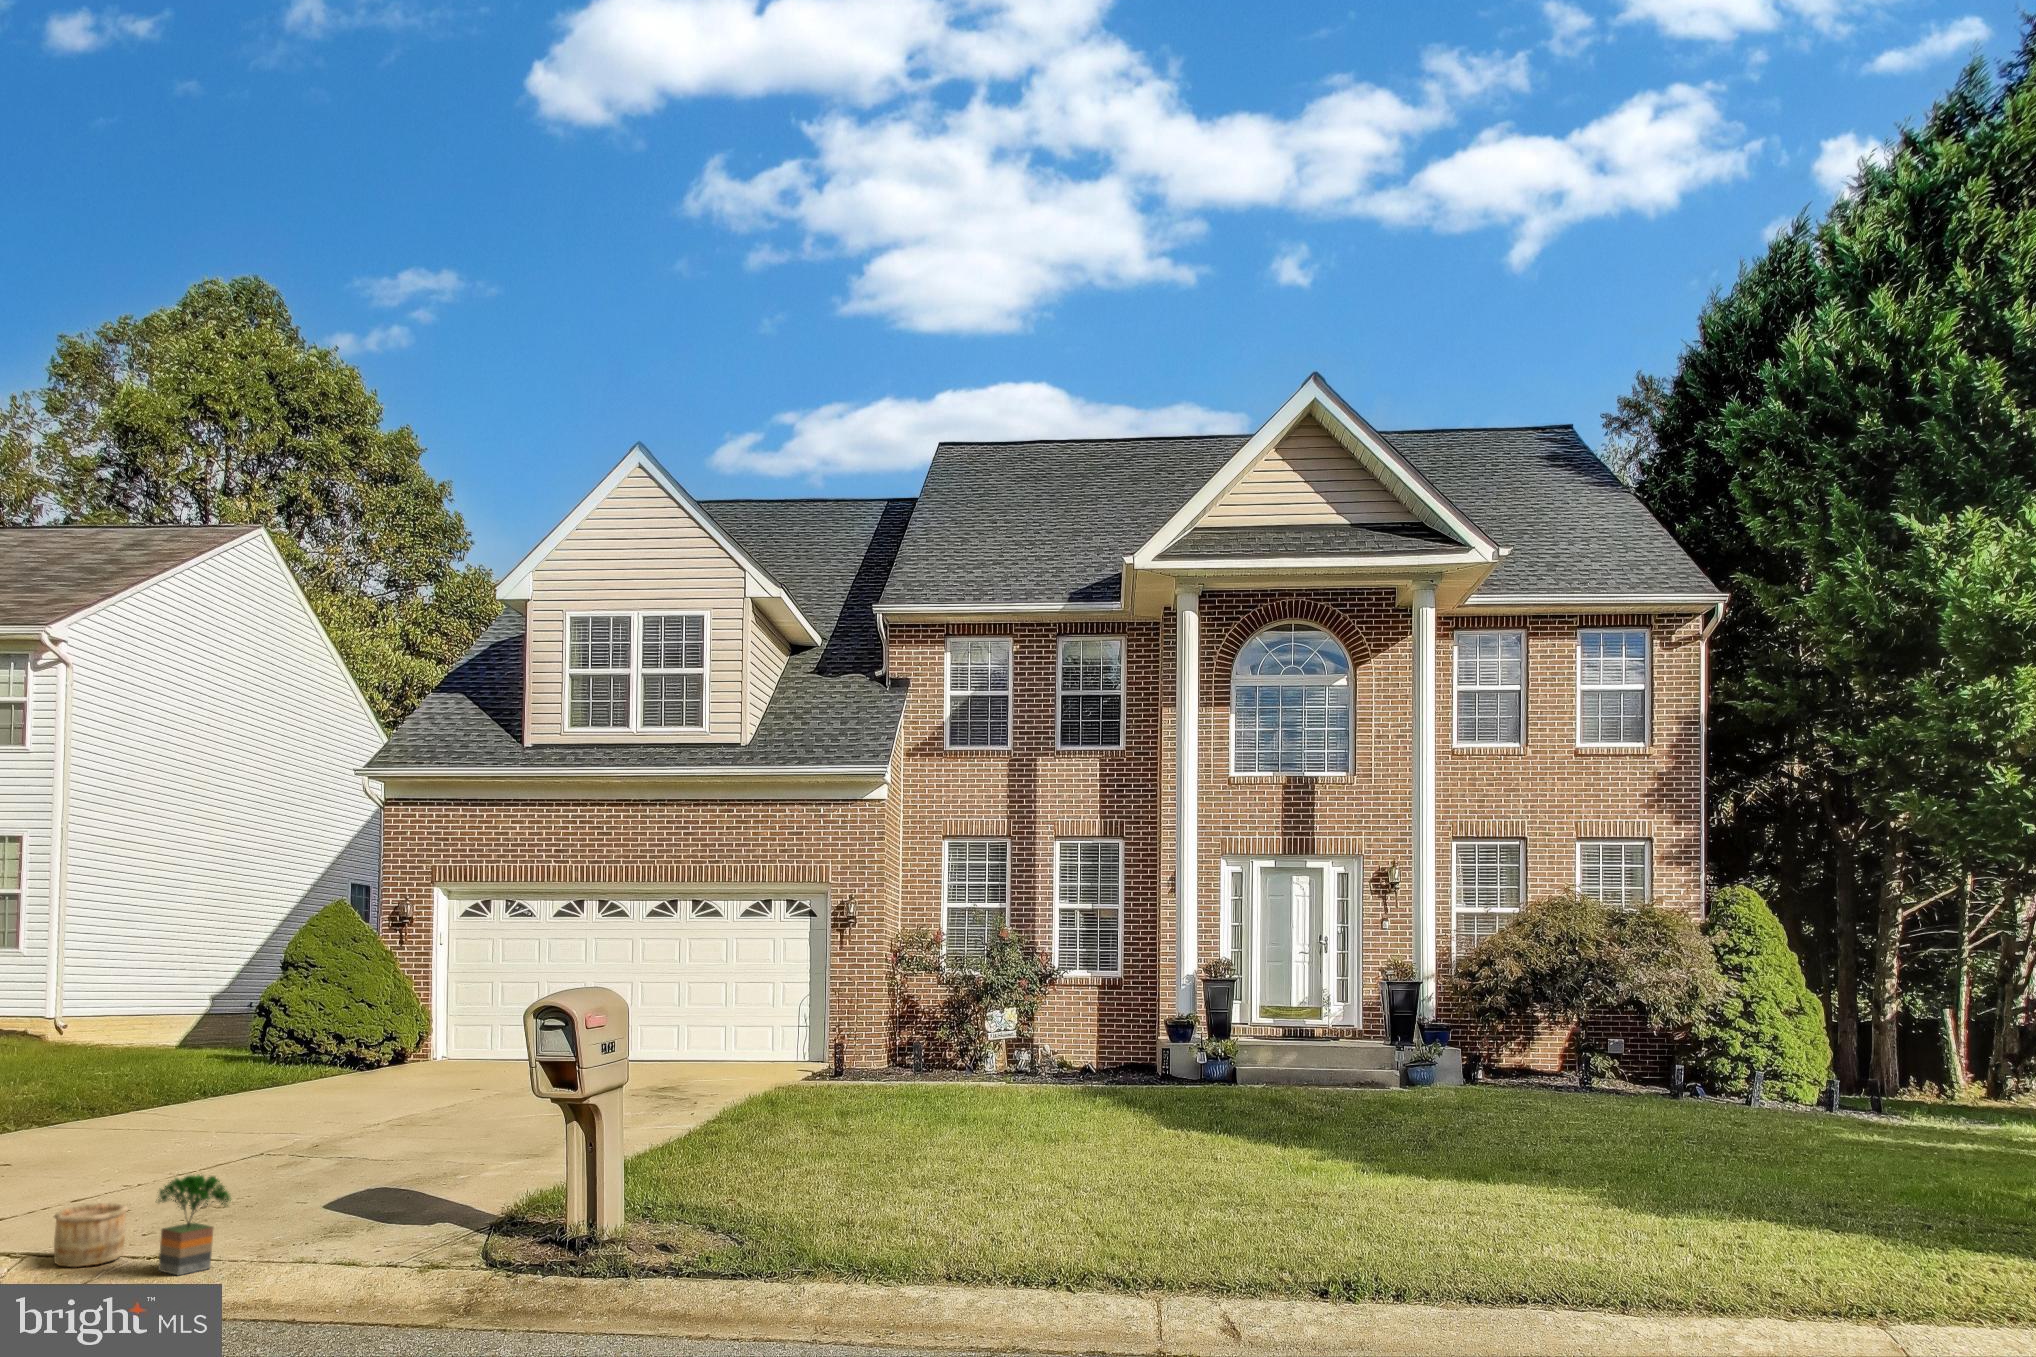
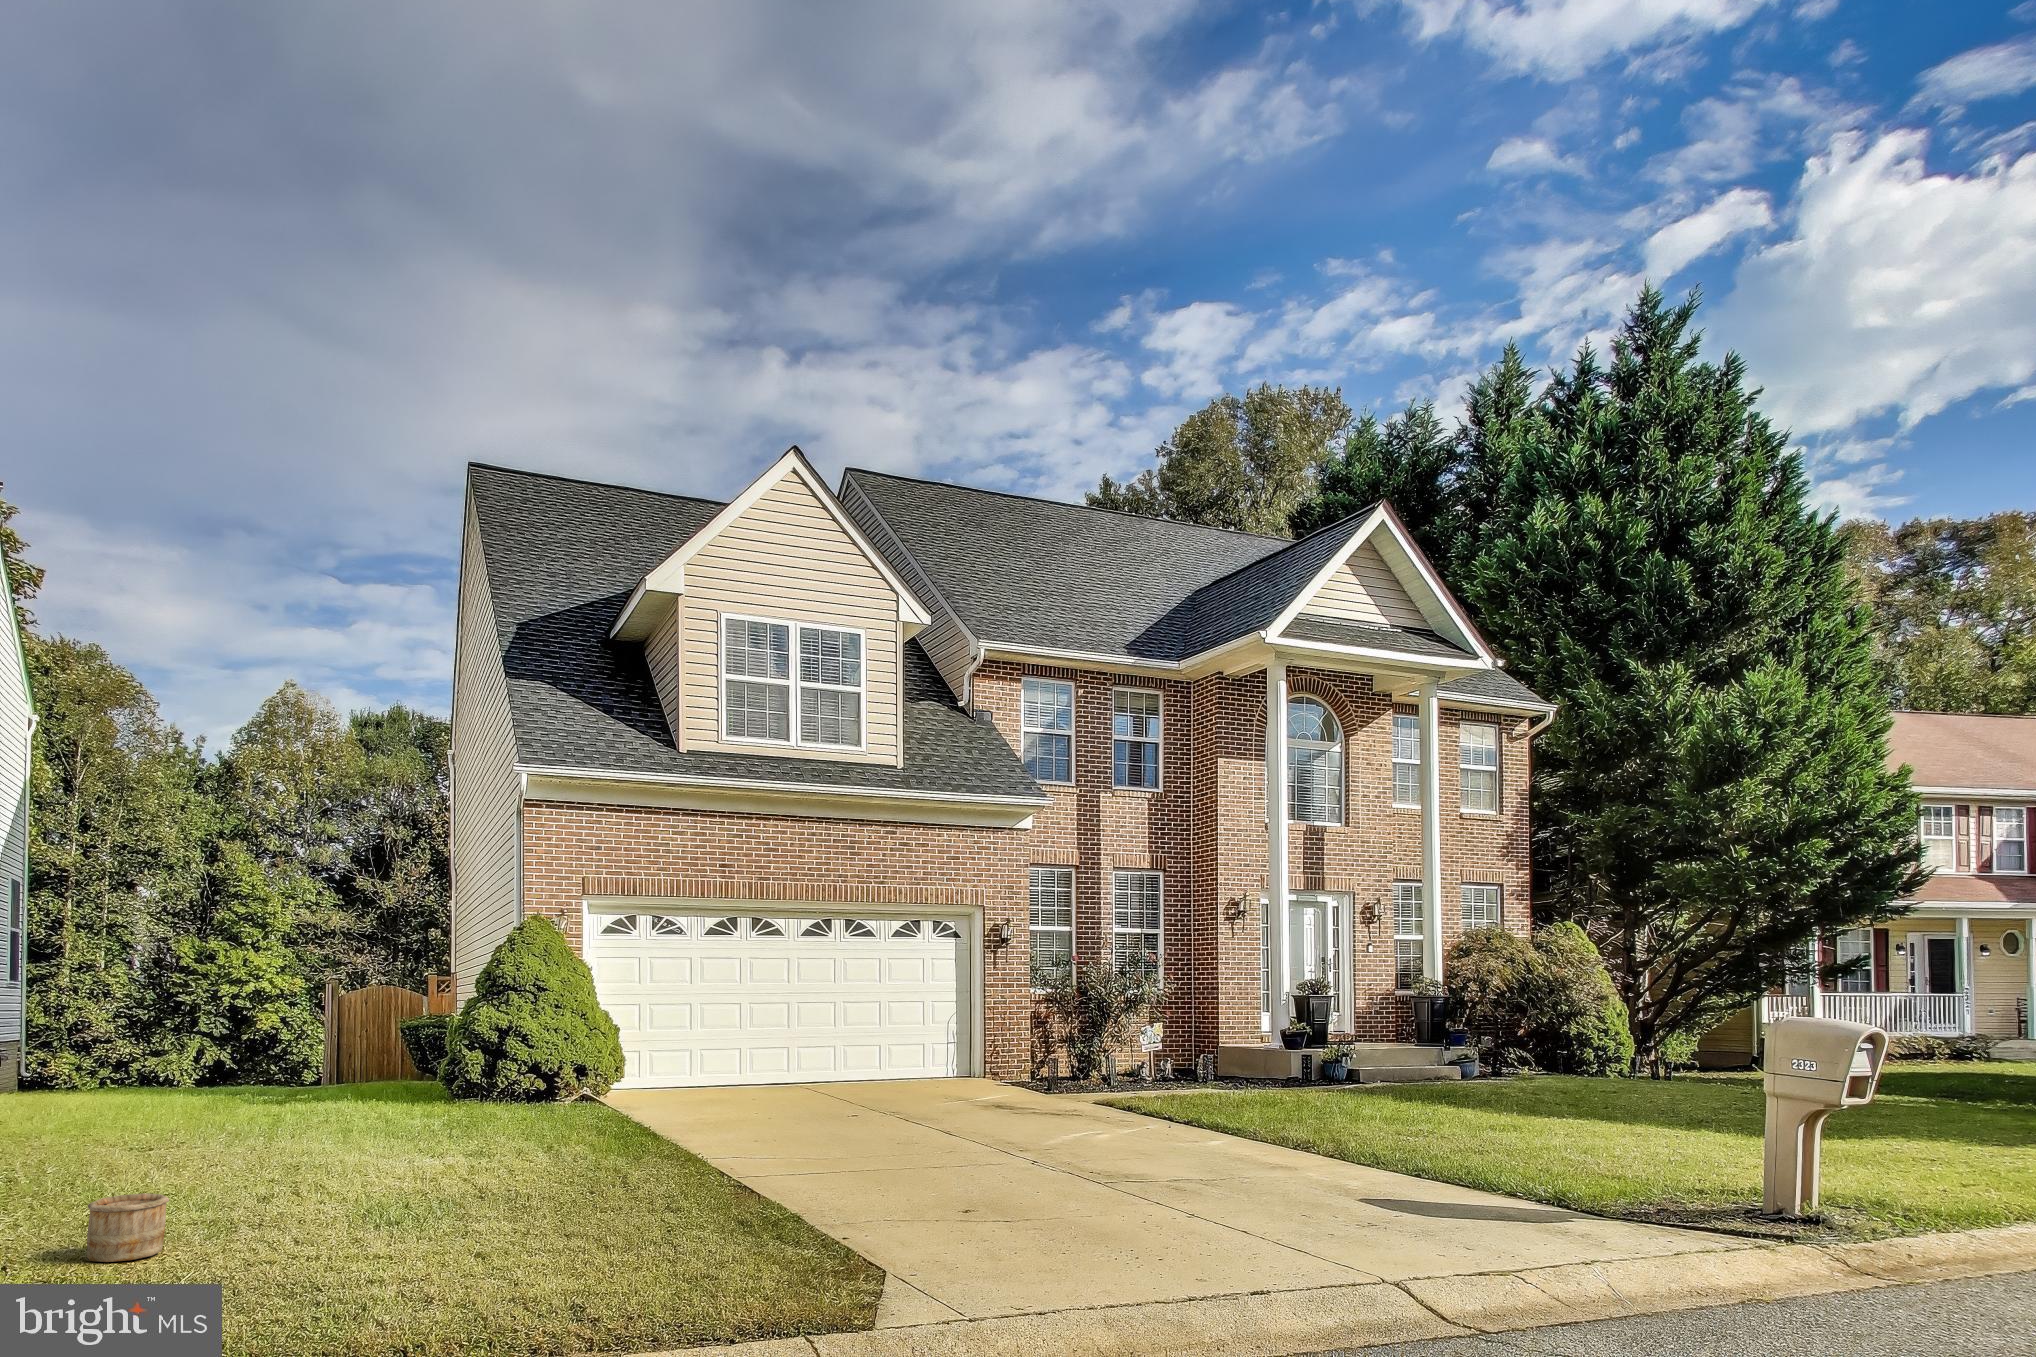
potted tree: present [156,1175,231,1275] -> none [187,1161,273,1274]

